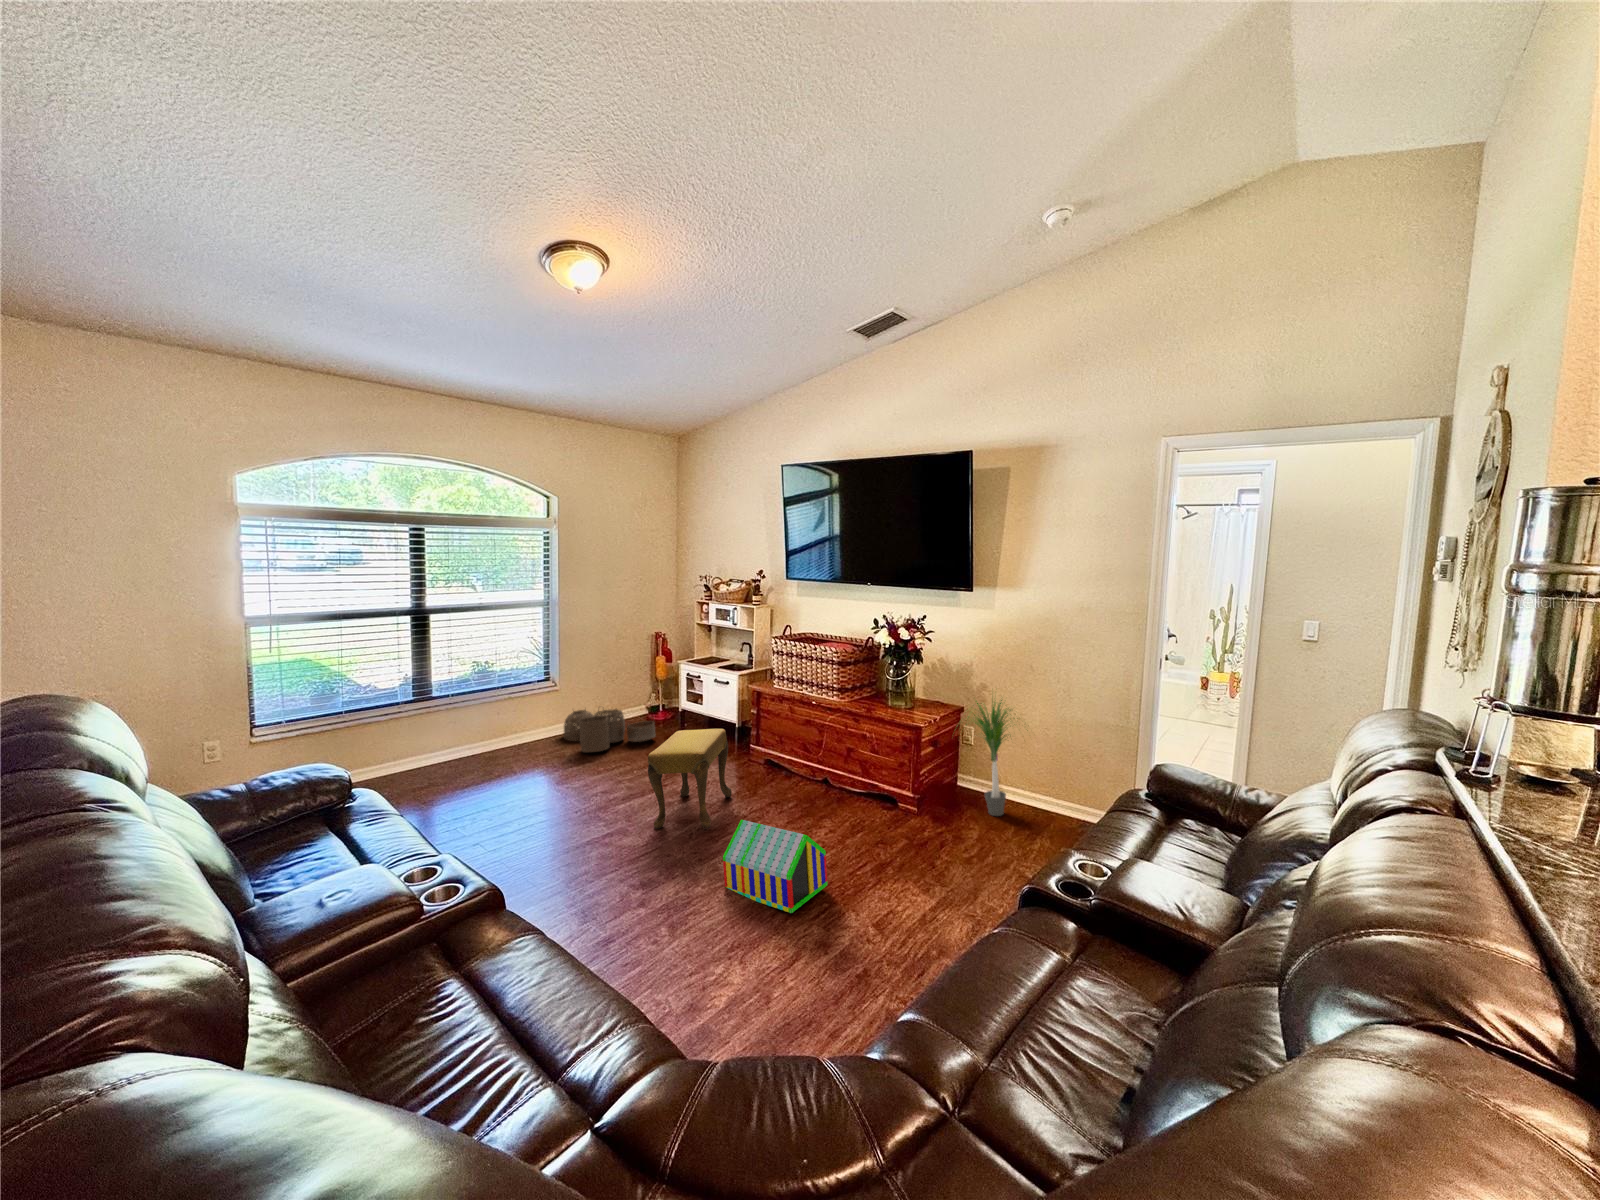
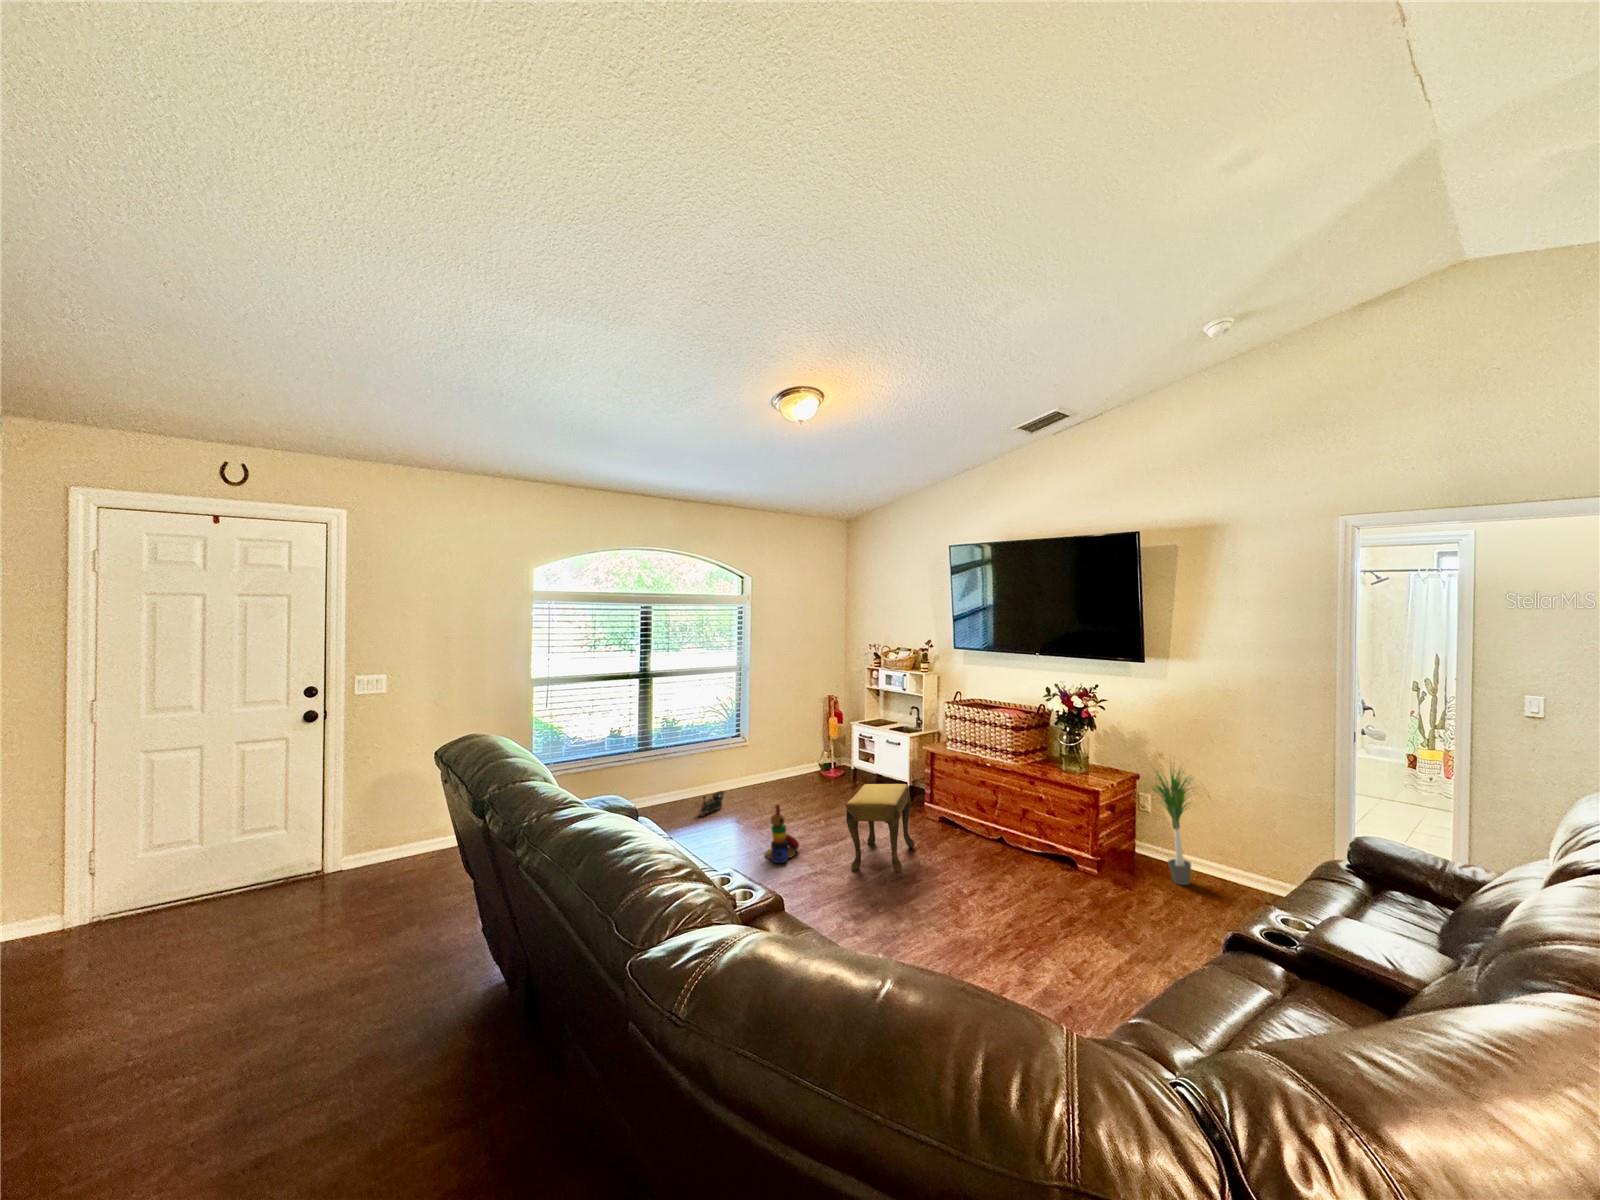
woven basket: present [564,709,655,752] -> none [754,760,834,801]
toy train: none [484,745,521,776] -> present [699,791,724,815]
stacking toy: none [555,760,598,827] -> present [765,805,799,863]
toy house: present [723,820,828,913] -> none [925,865,1023,953]

